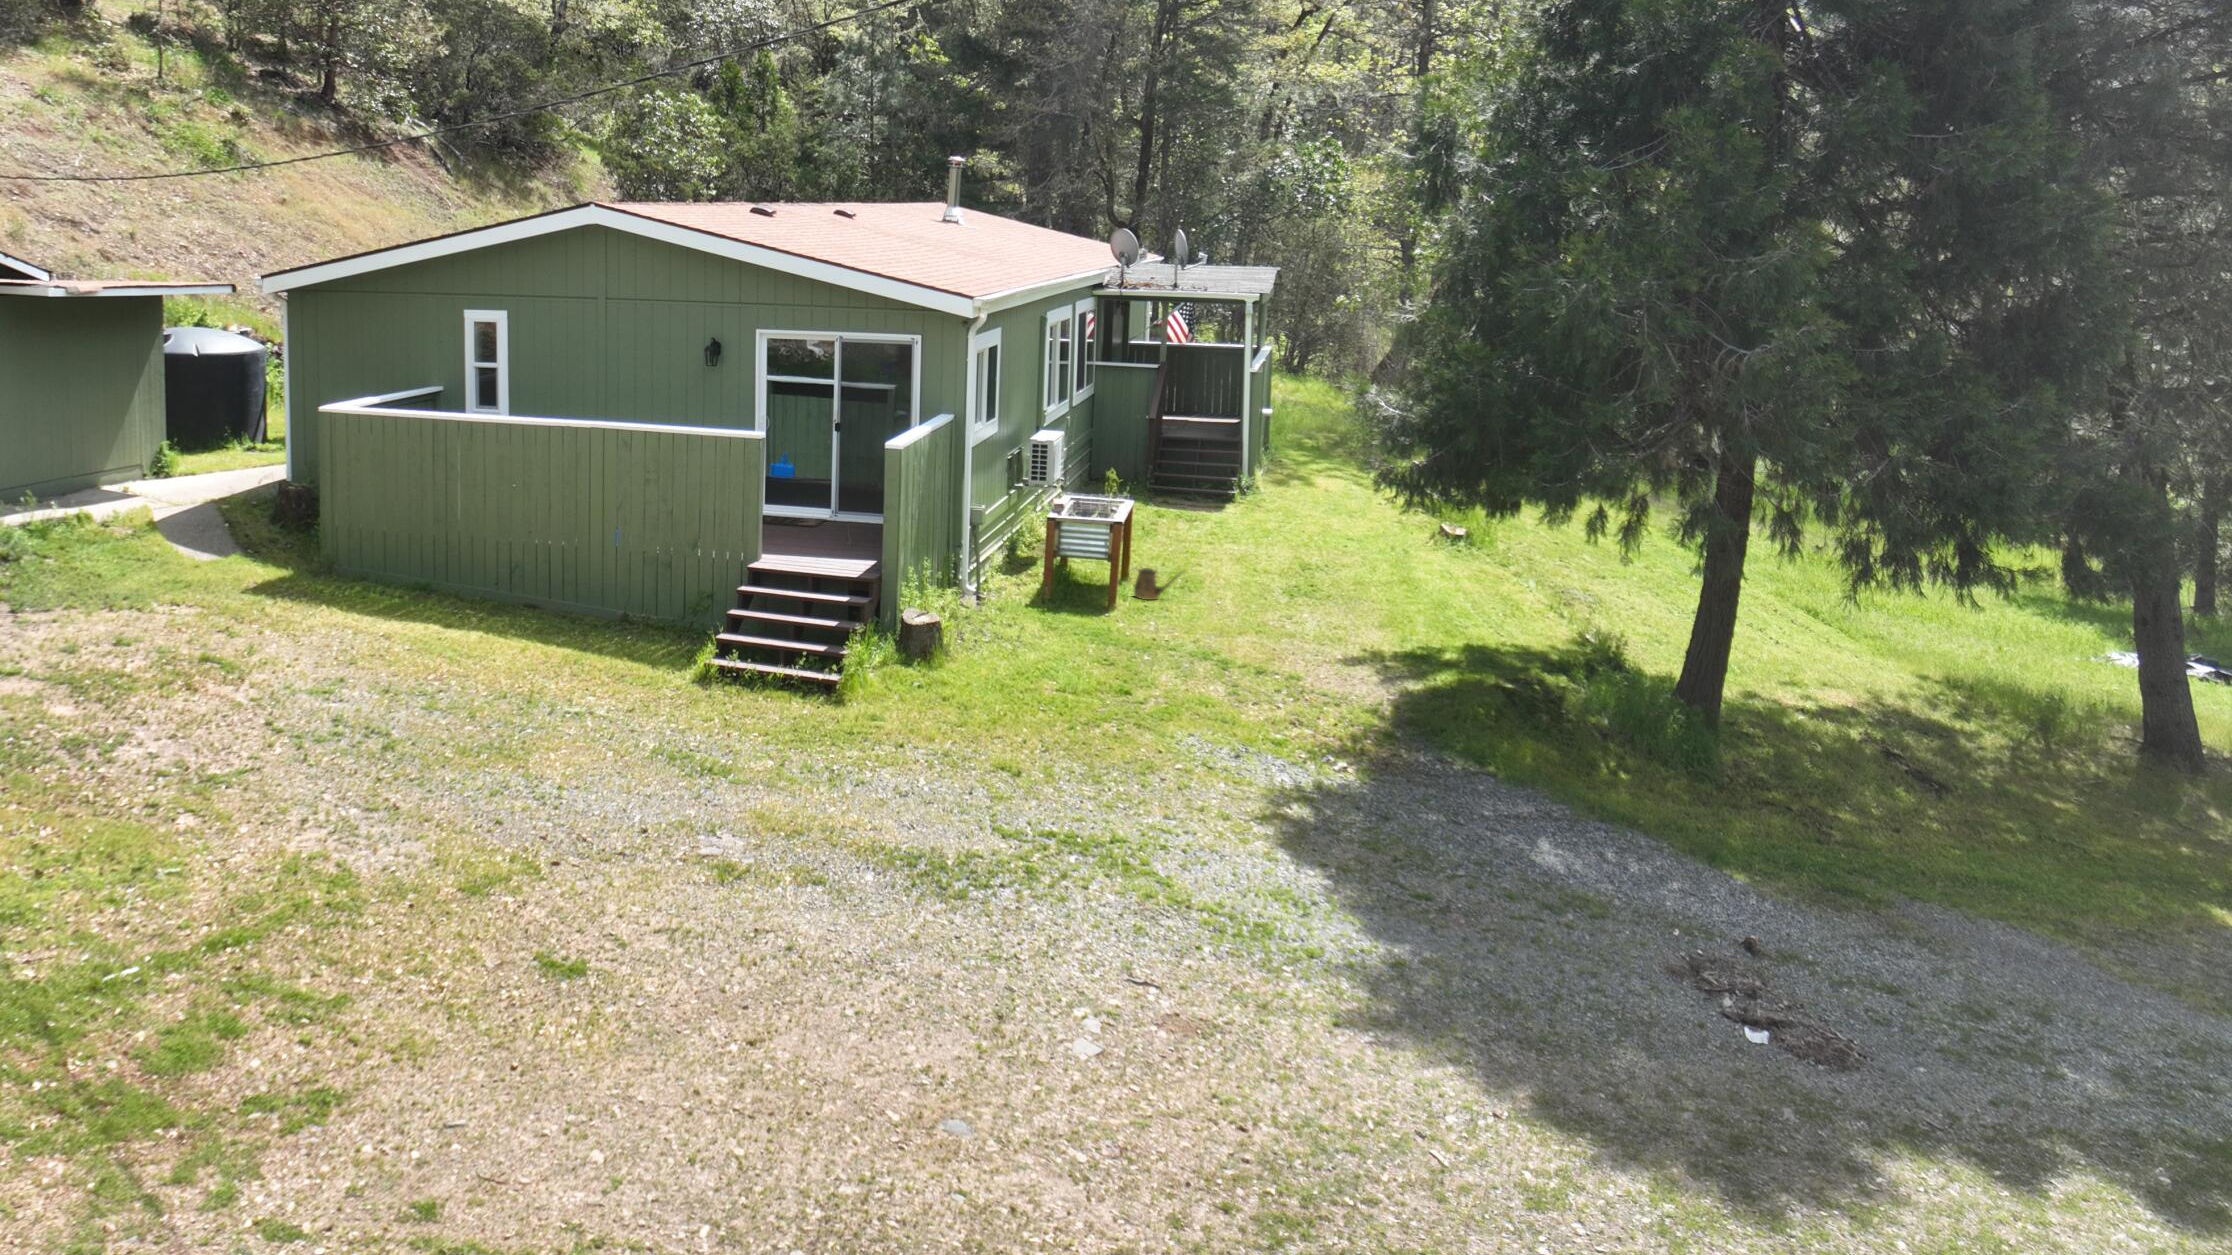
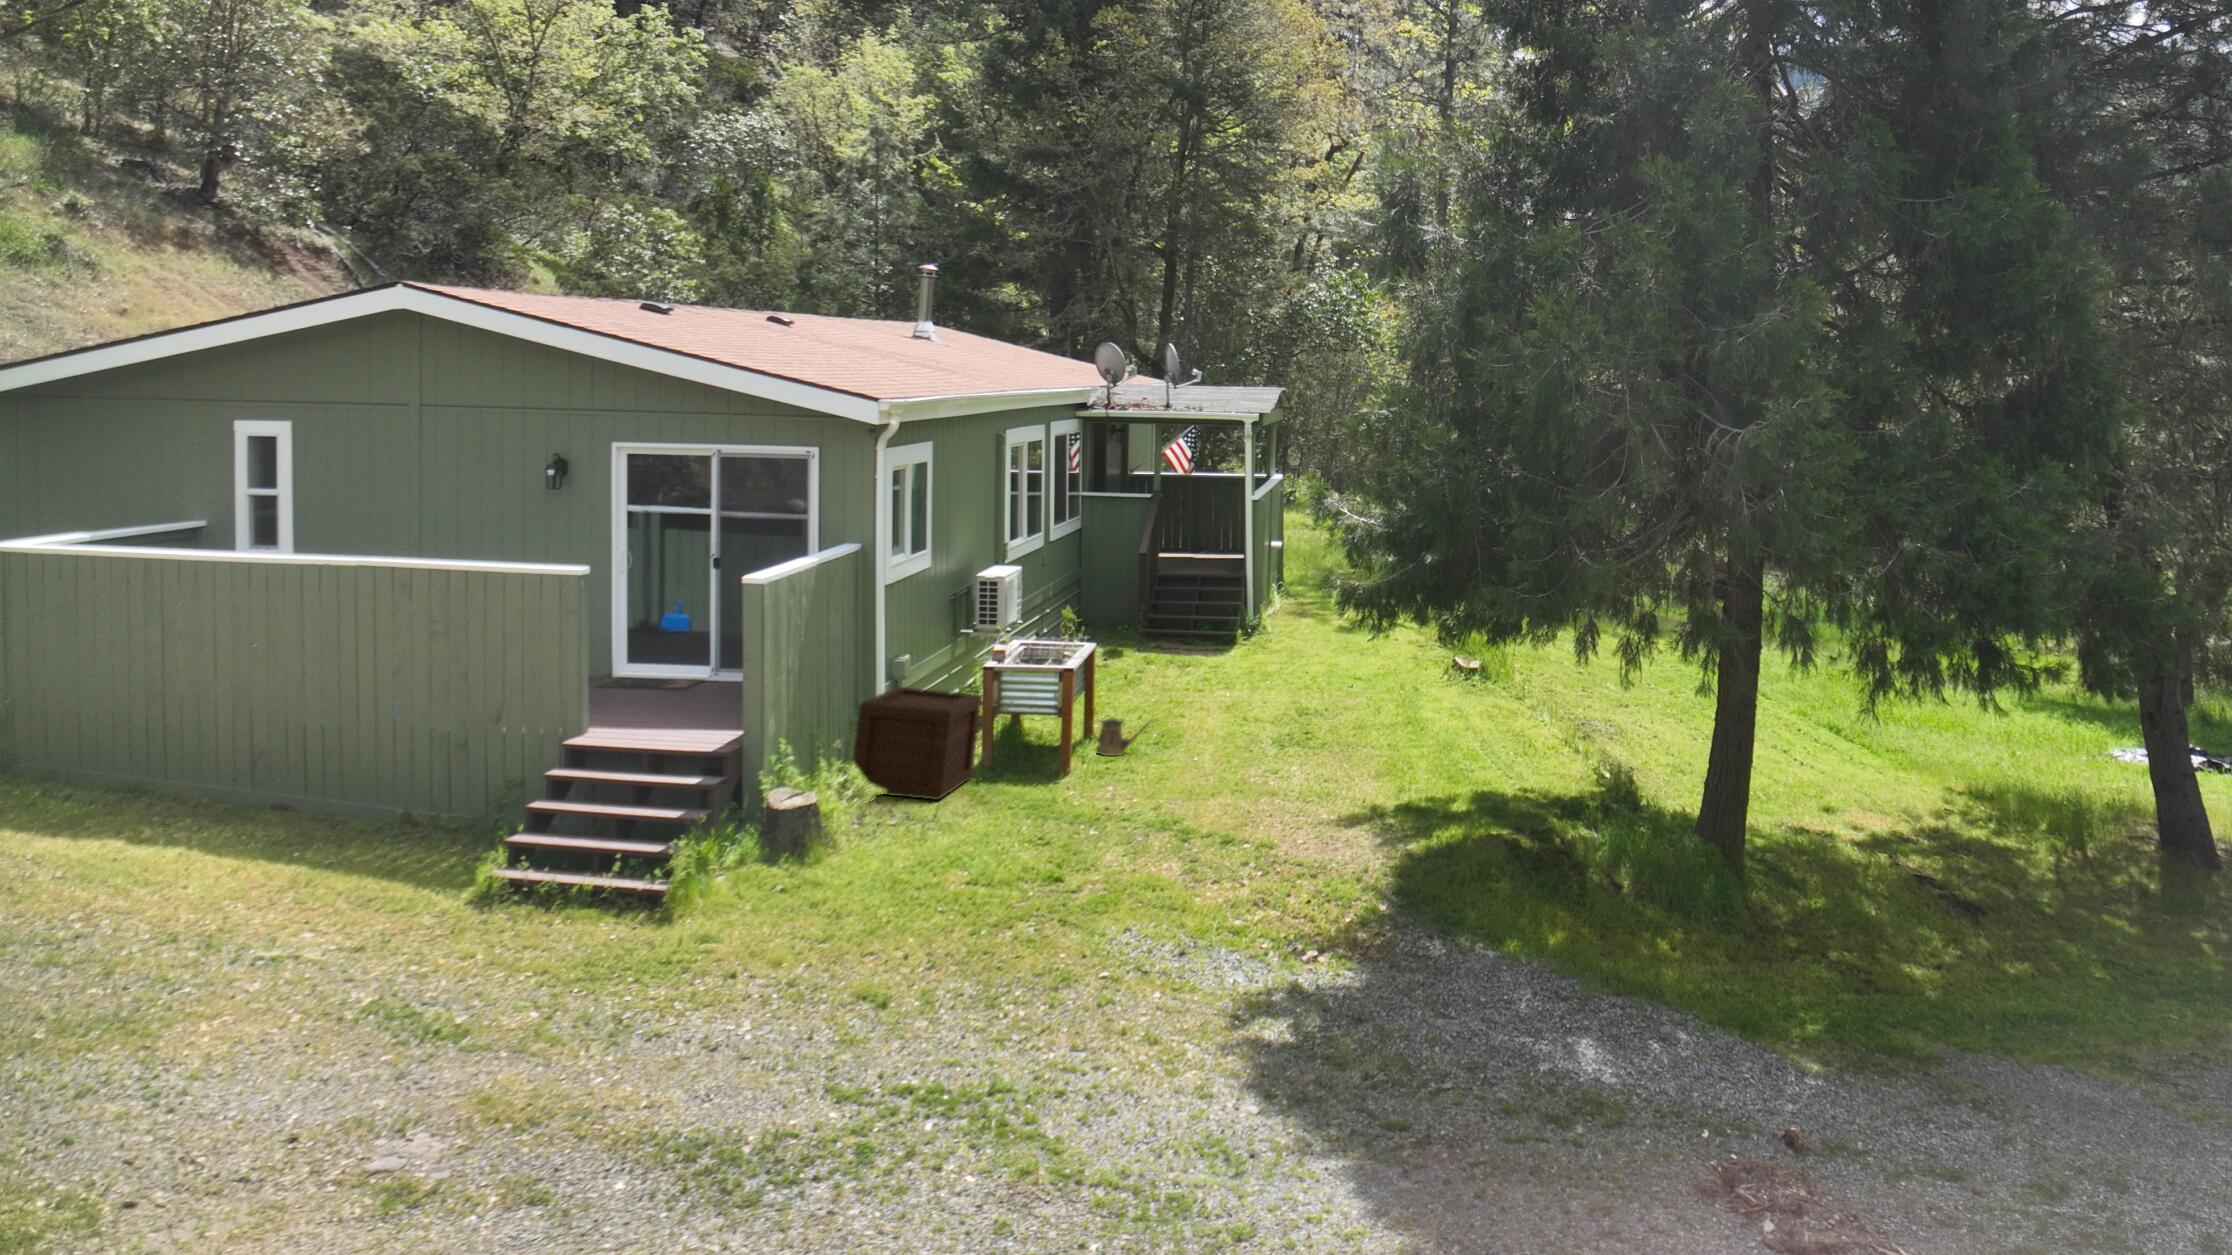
wooden crate: none [952,528,1047,617] -> present [853,687,981,800]

